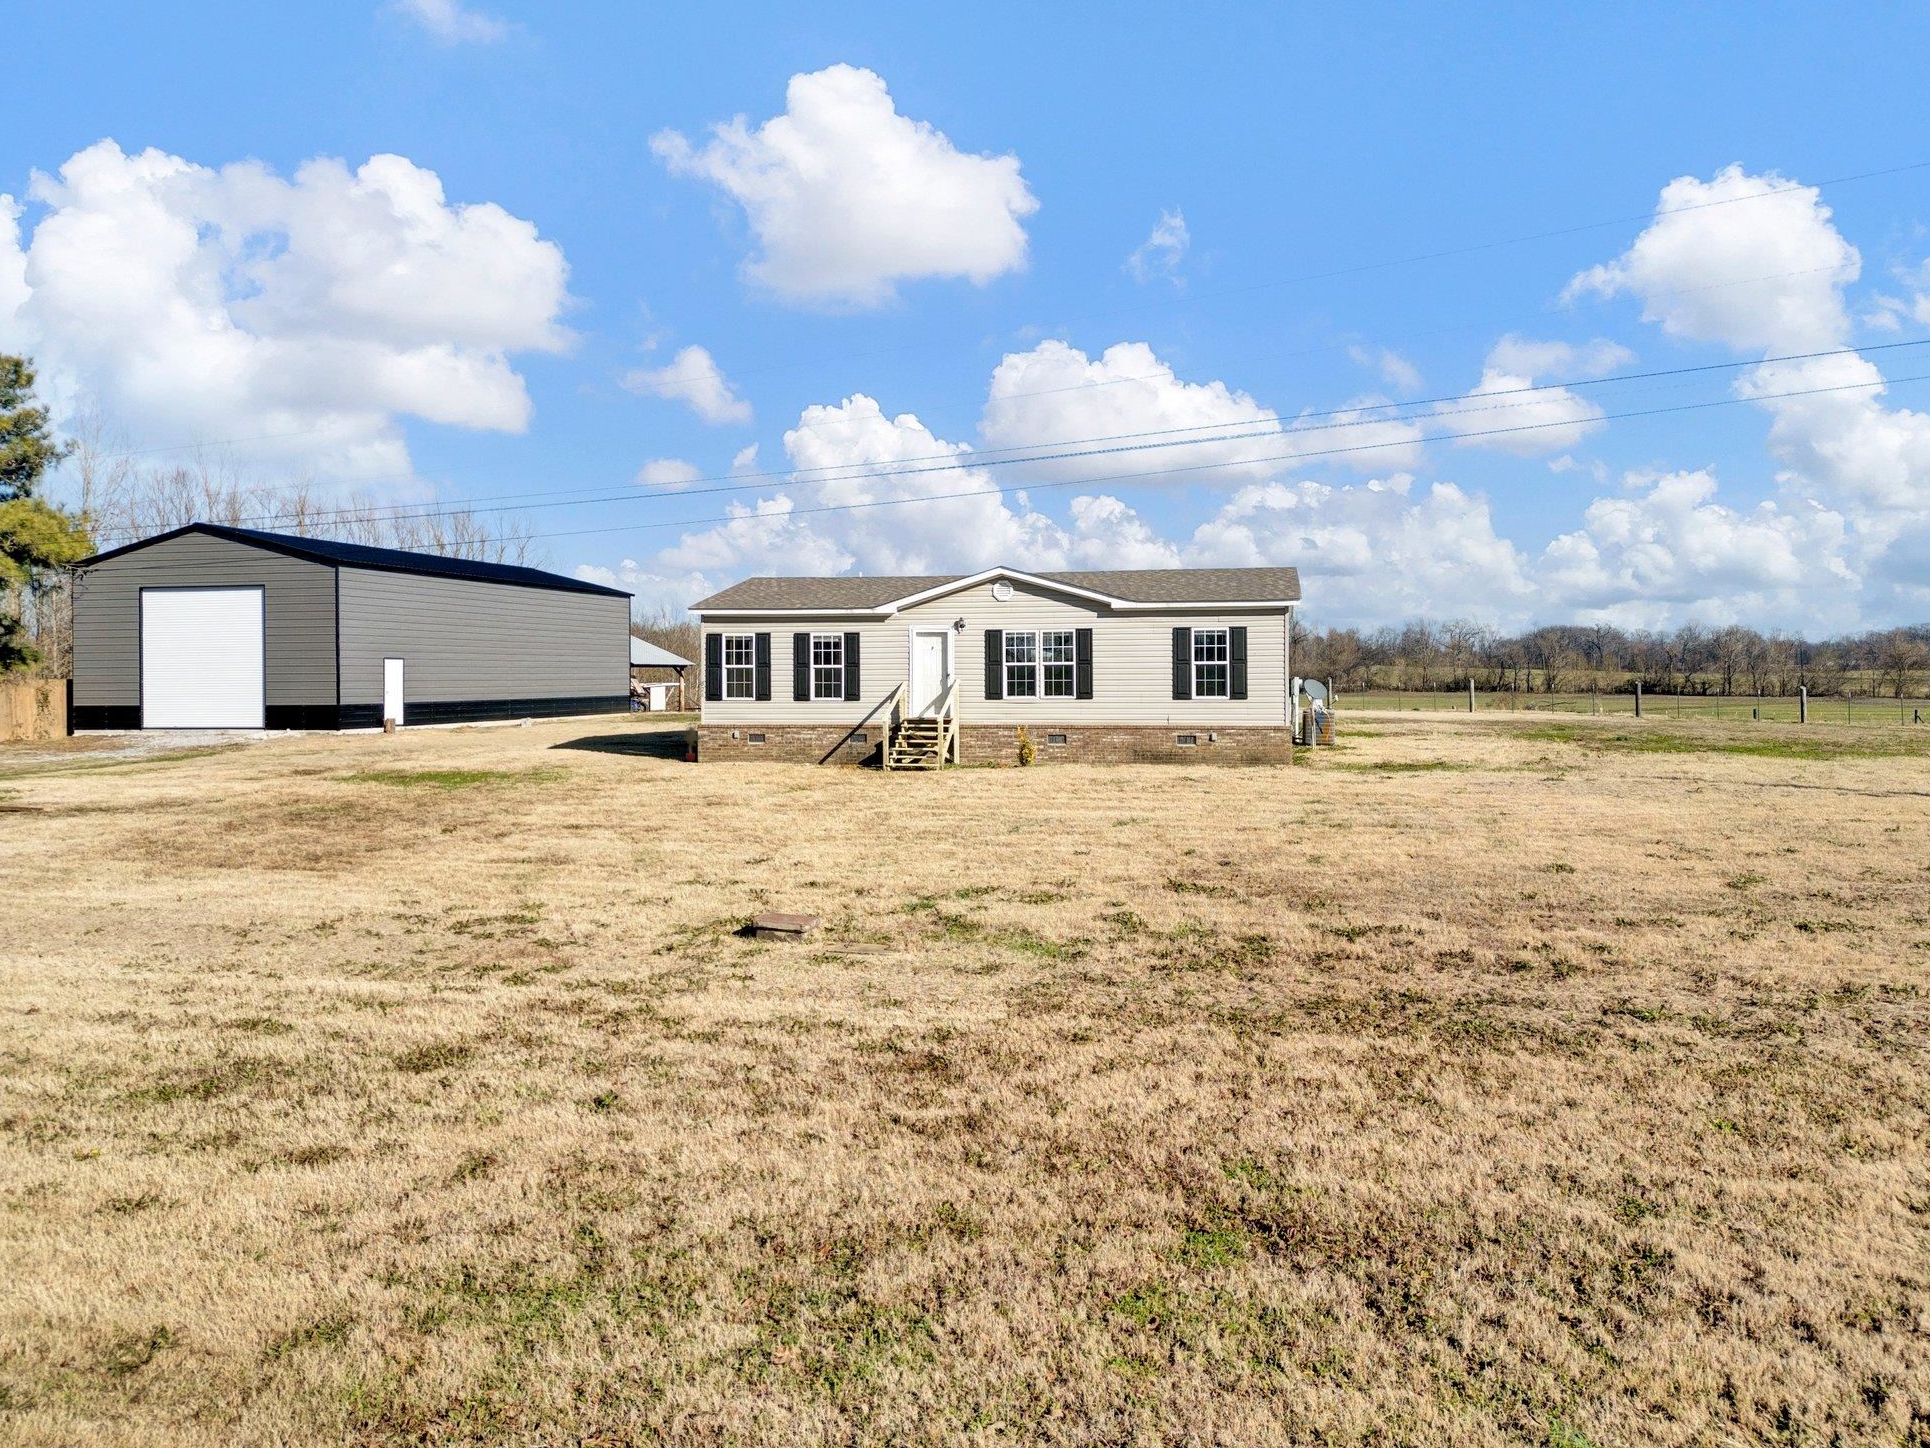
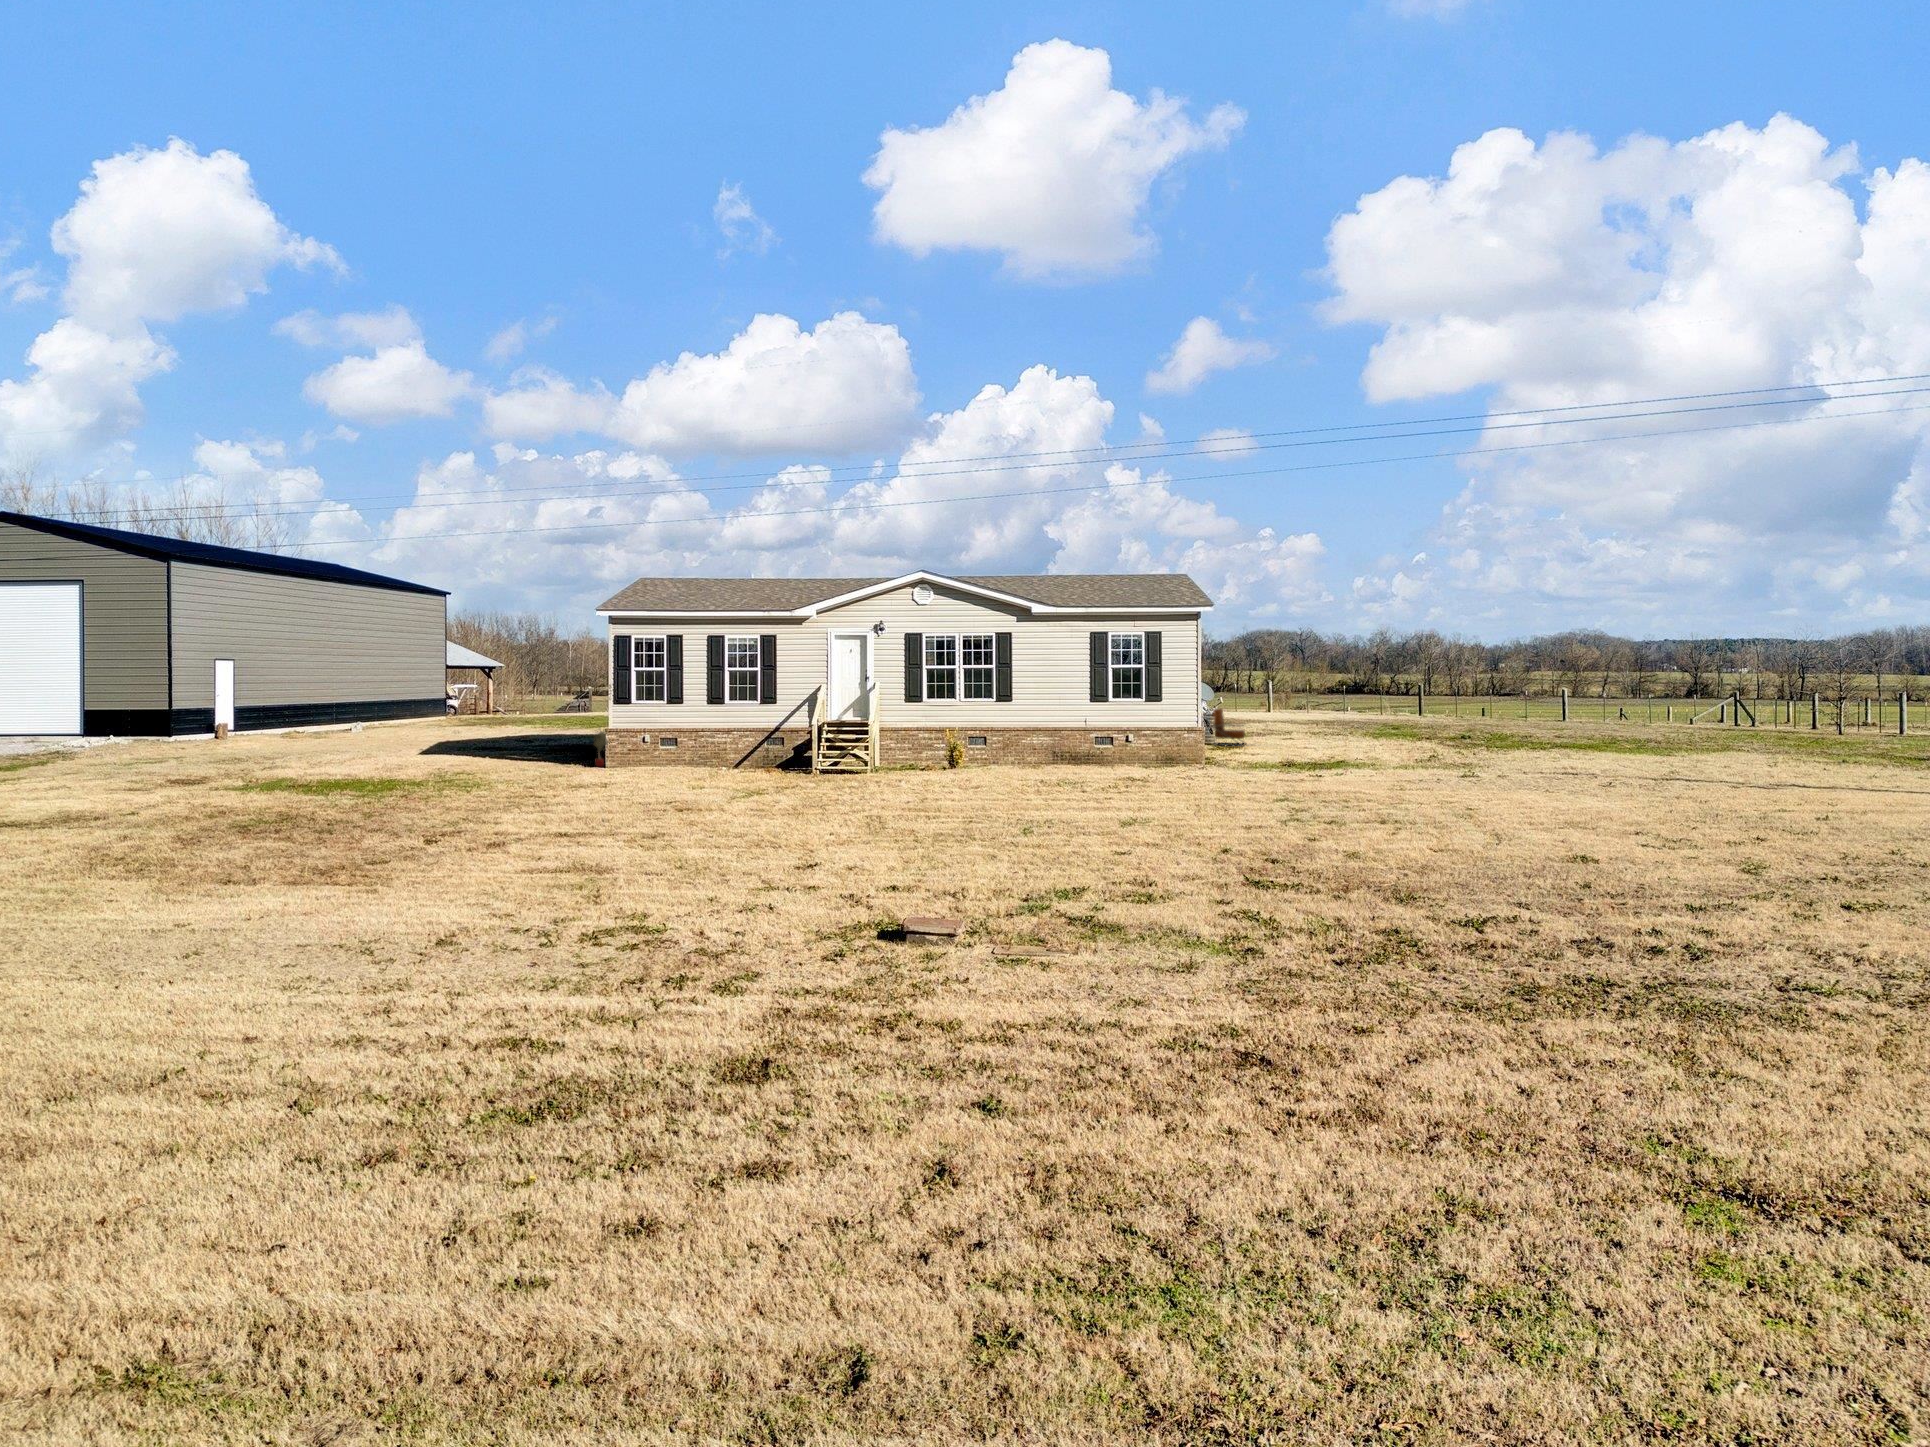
lounge chair: none [1318,708,1359,748] -> present [1211,708,1245,747]

